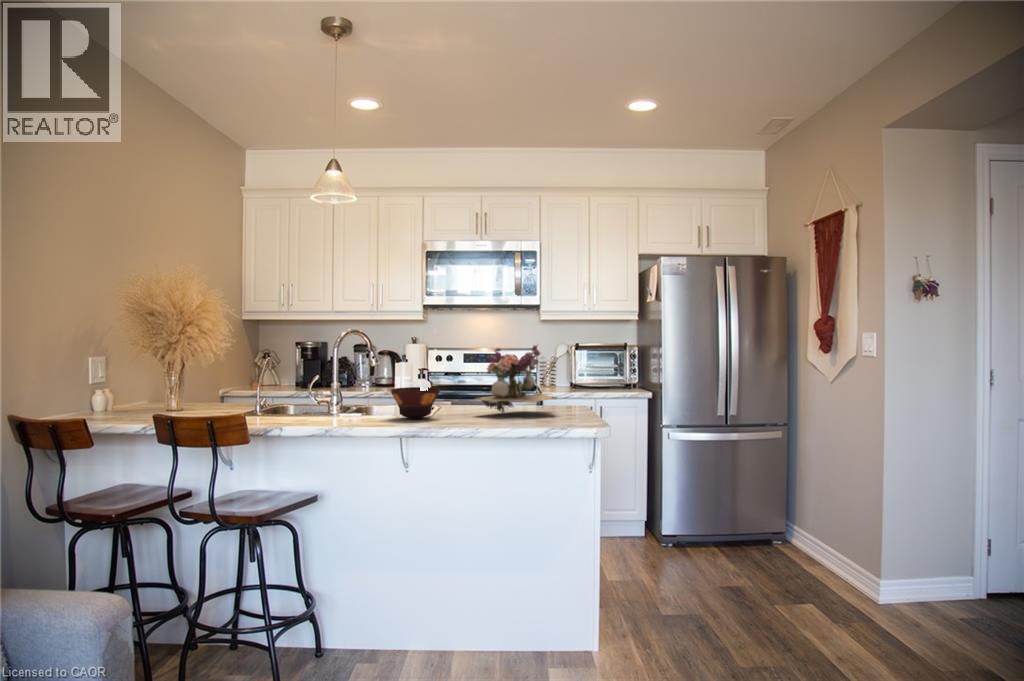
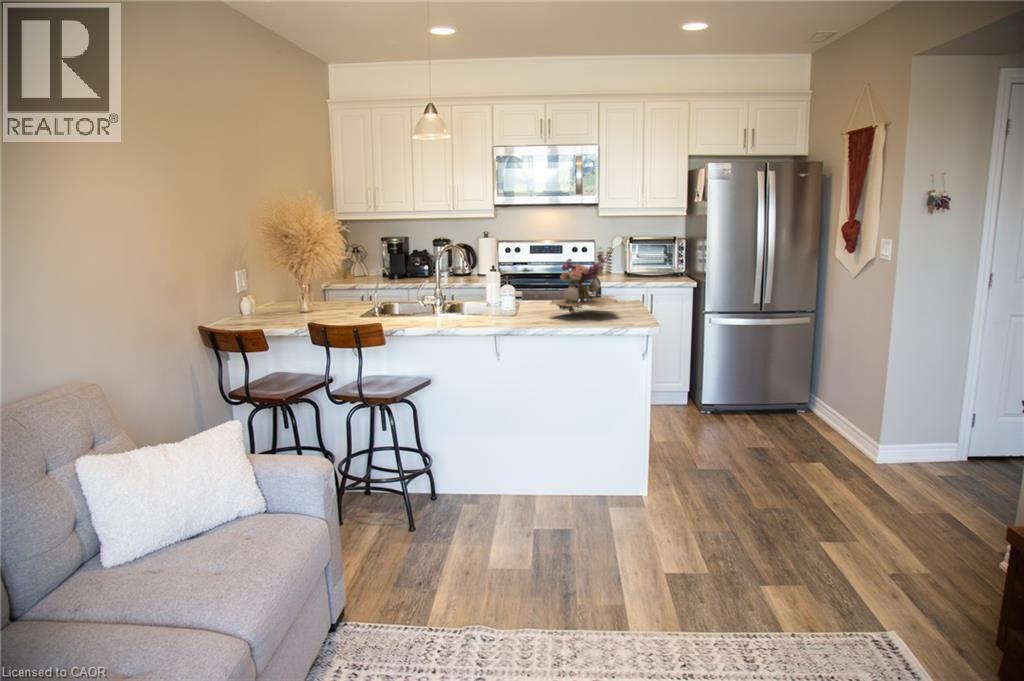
bowl: present [391,387,440,418] -> none [482,293,523,321]

